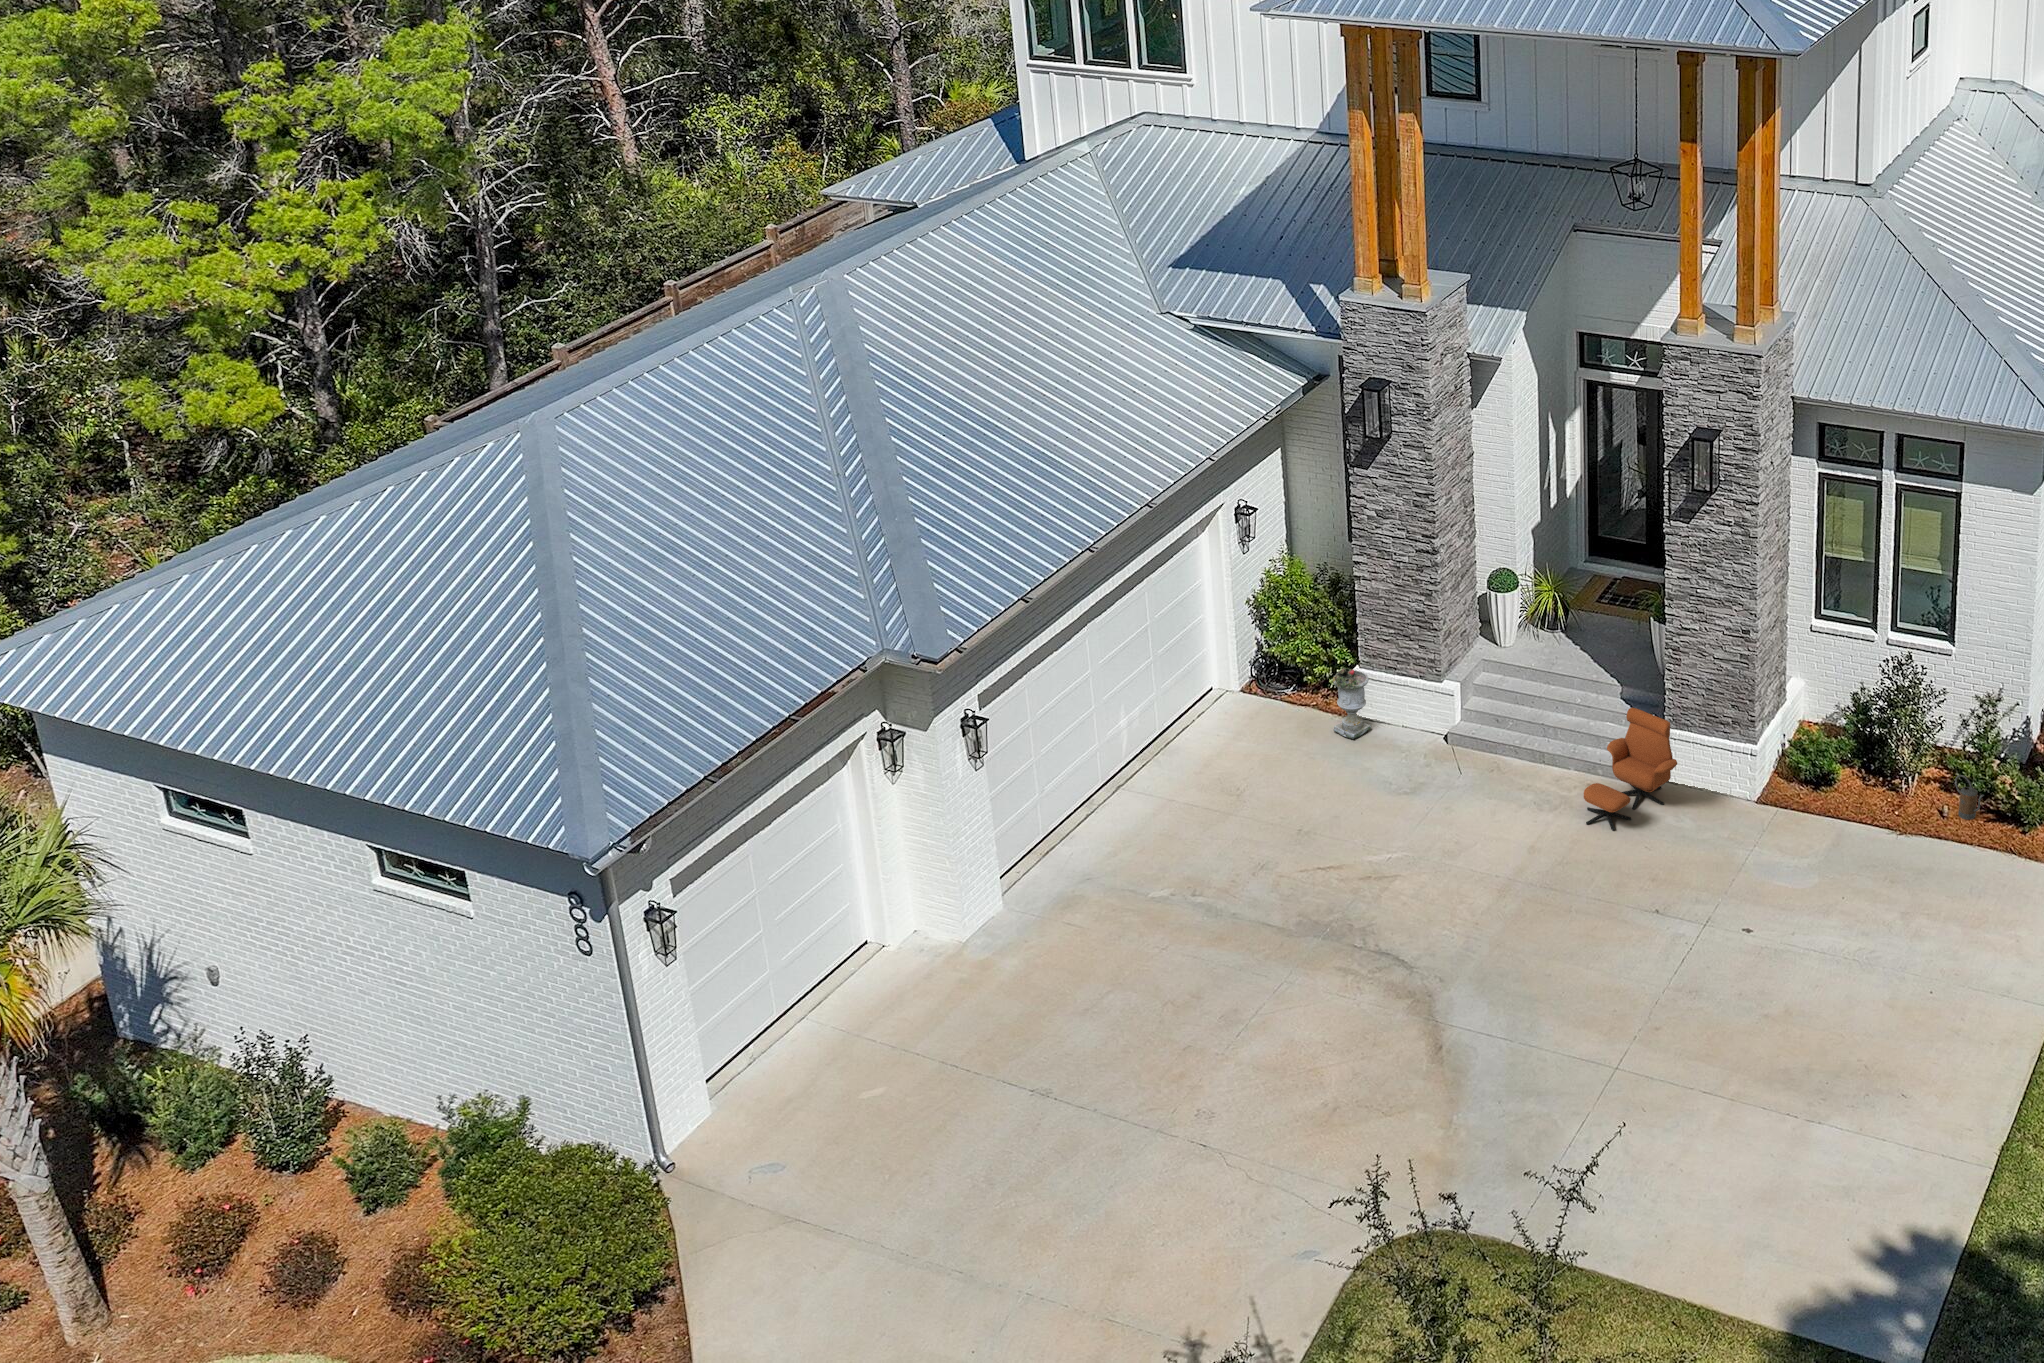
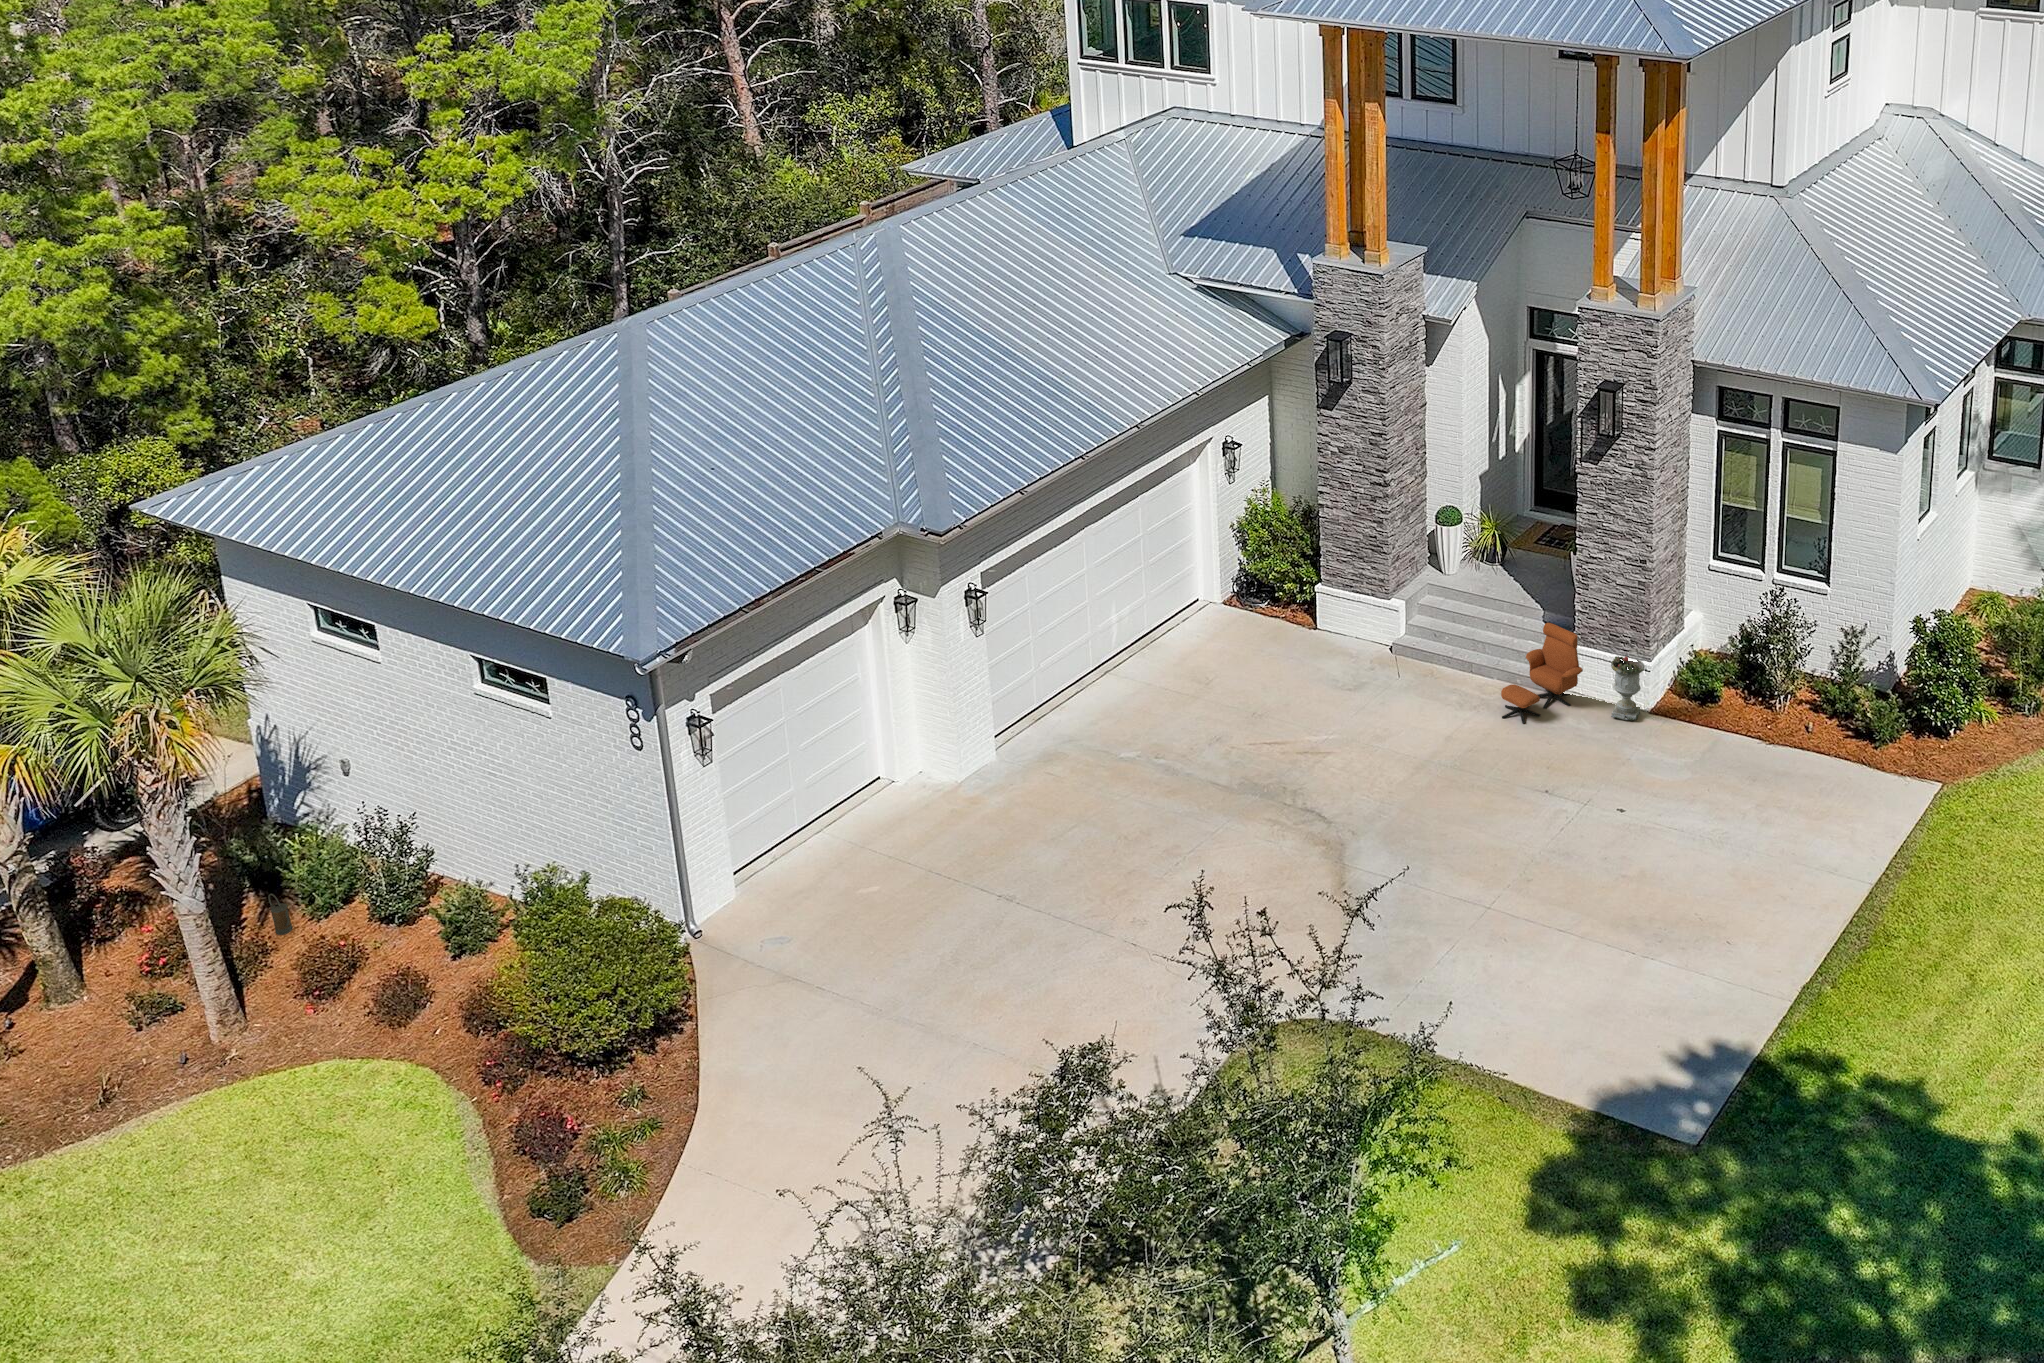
planter: present [1333,668,1371,739] -> present [1611,656,1645,720]
watering can: present [1955,775,1984,820] -> present [268,894,292,935]

